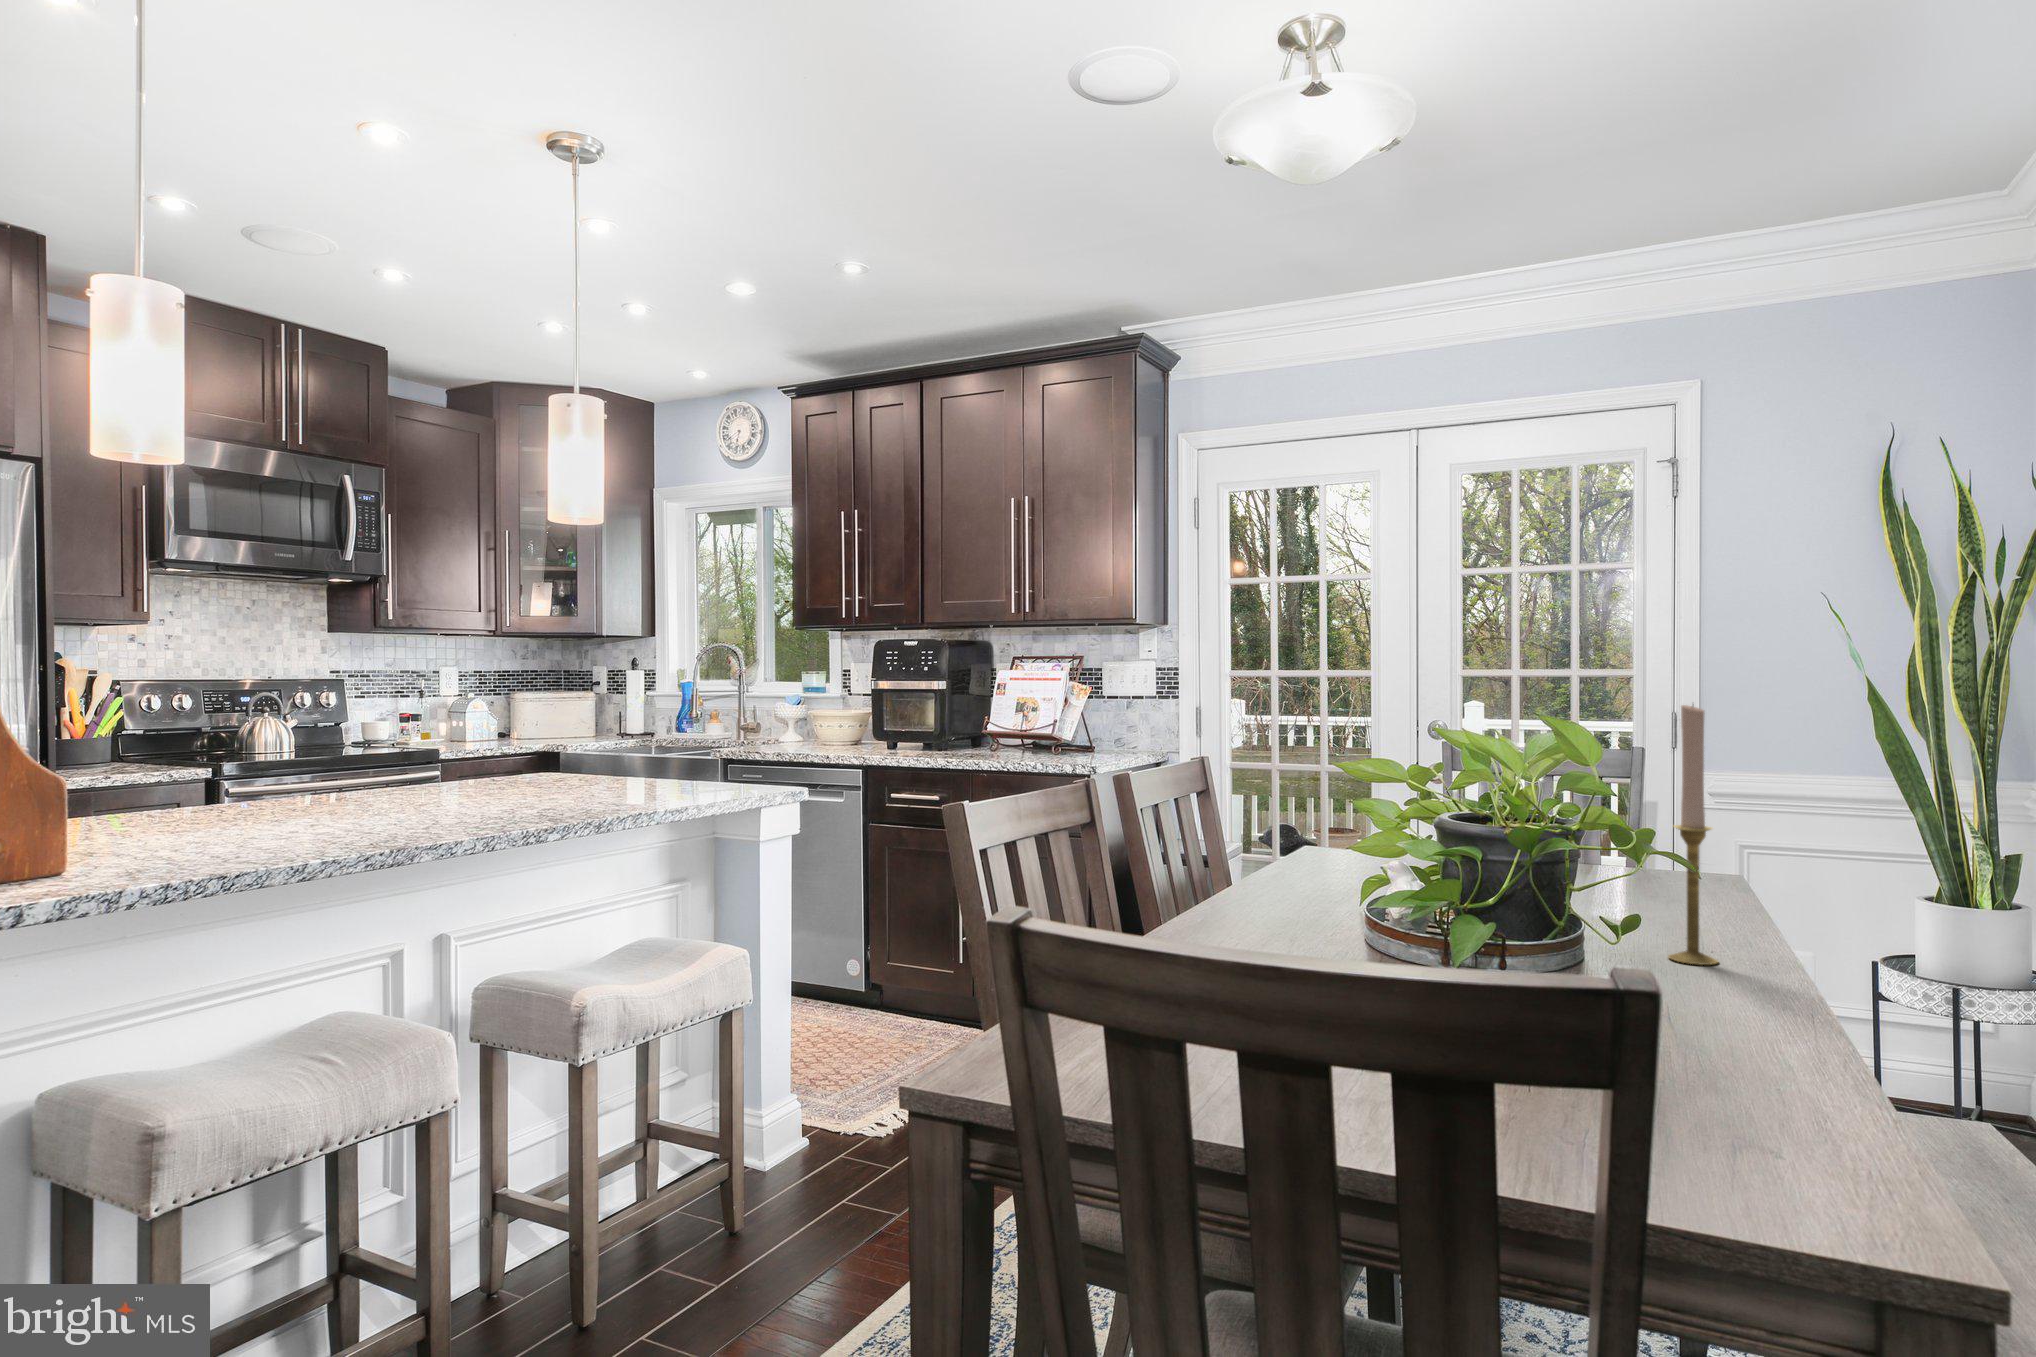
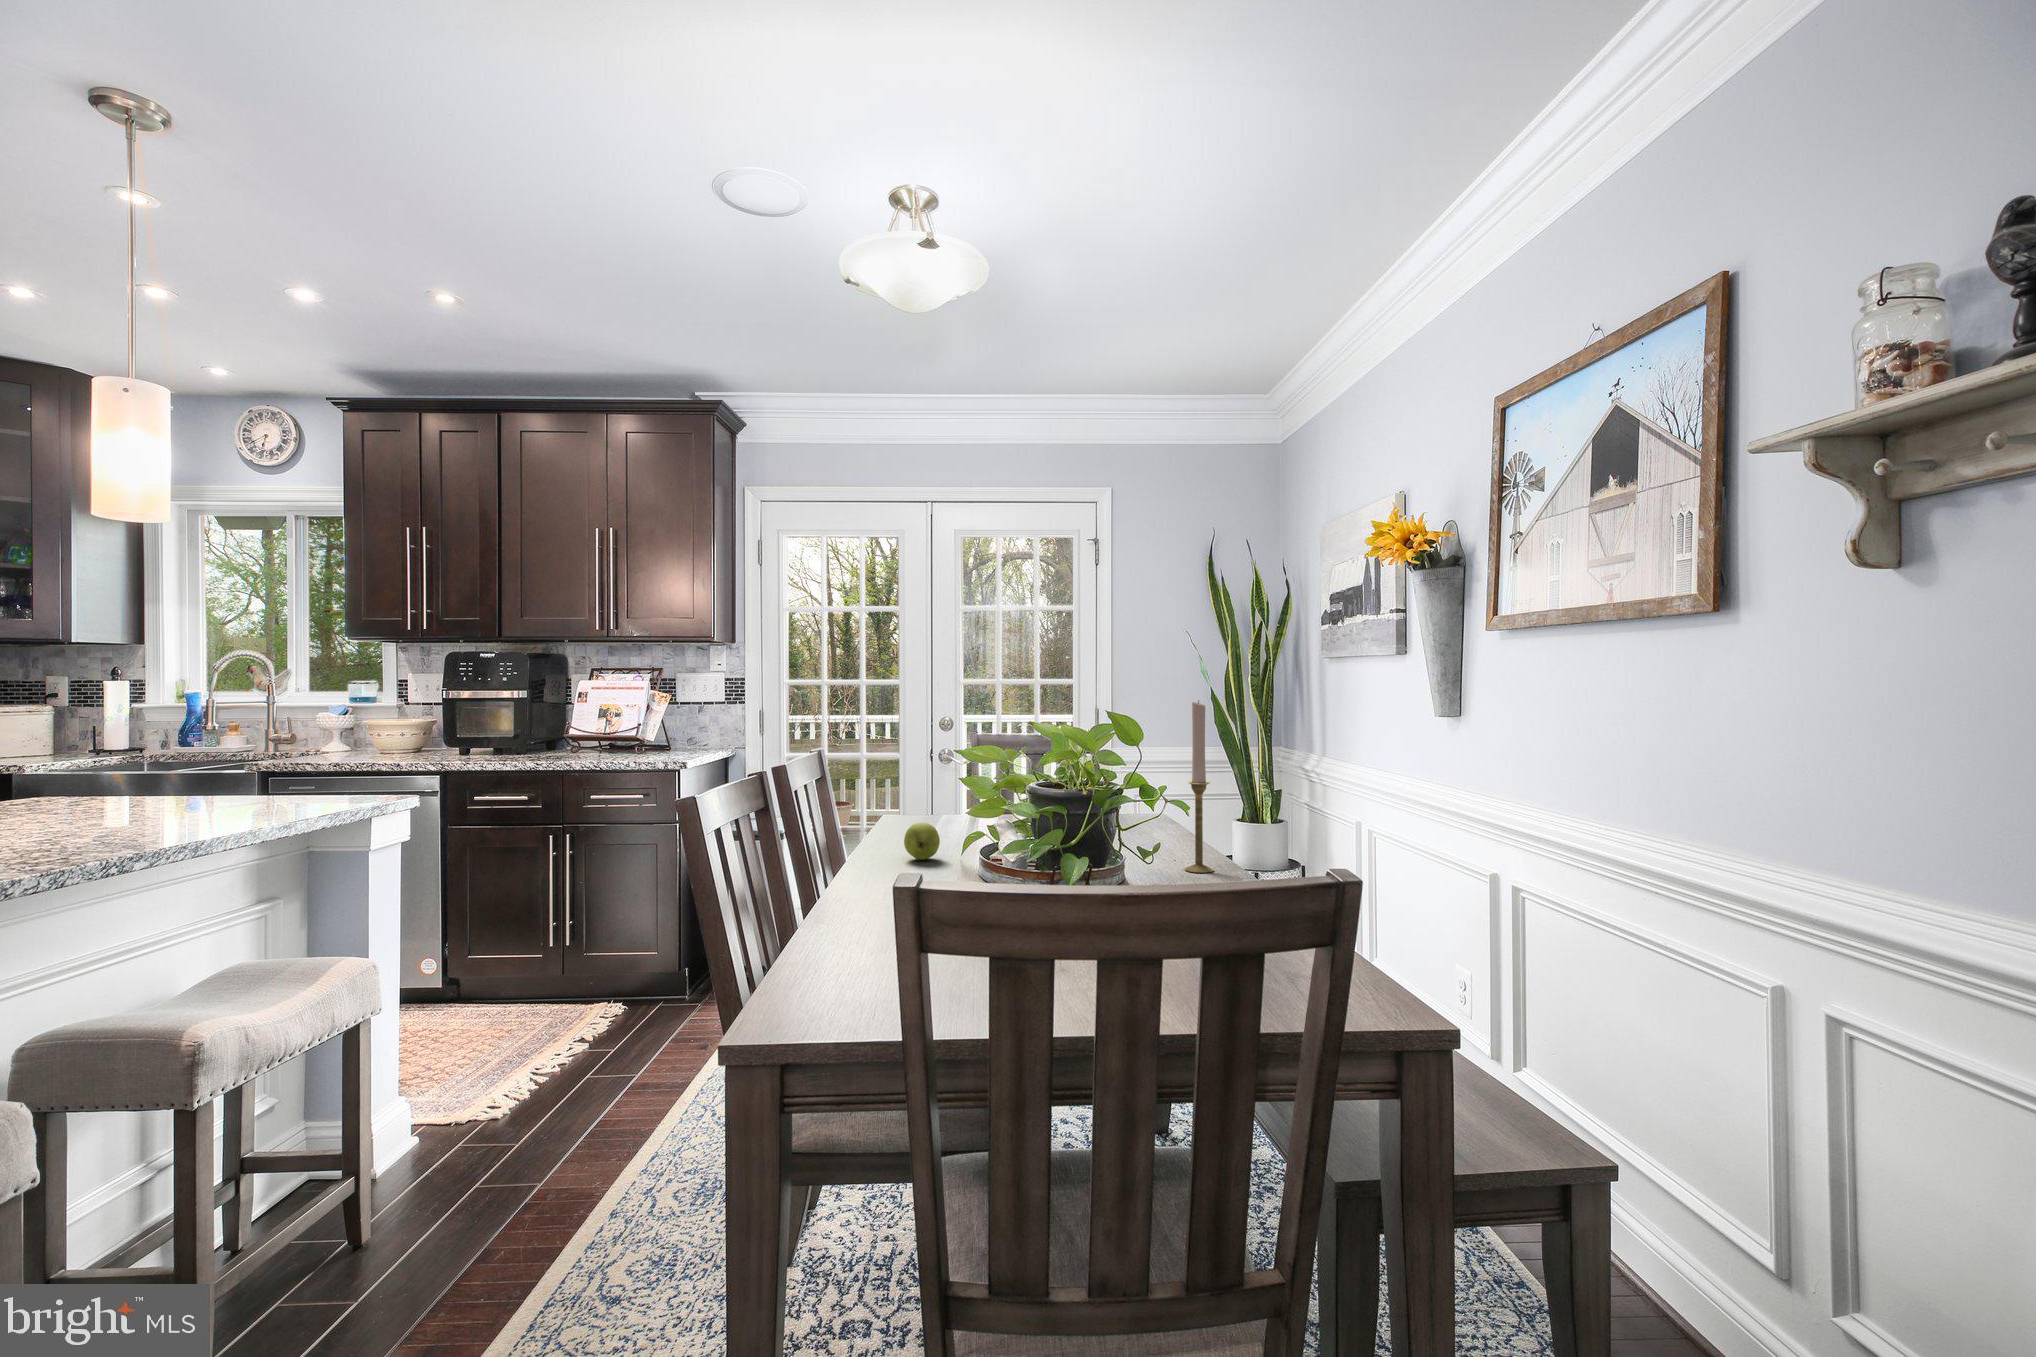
apple: none [1269,856,1317,904] -> present [904,823,940,860]

